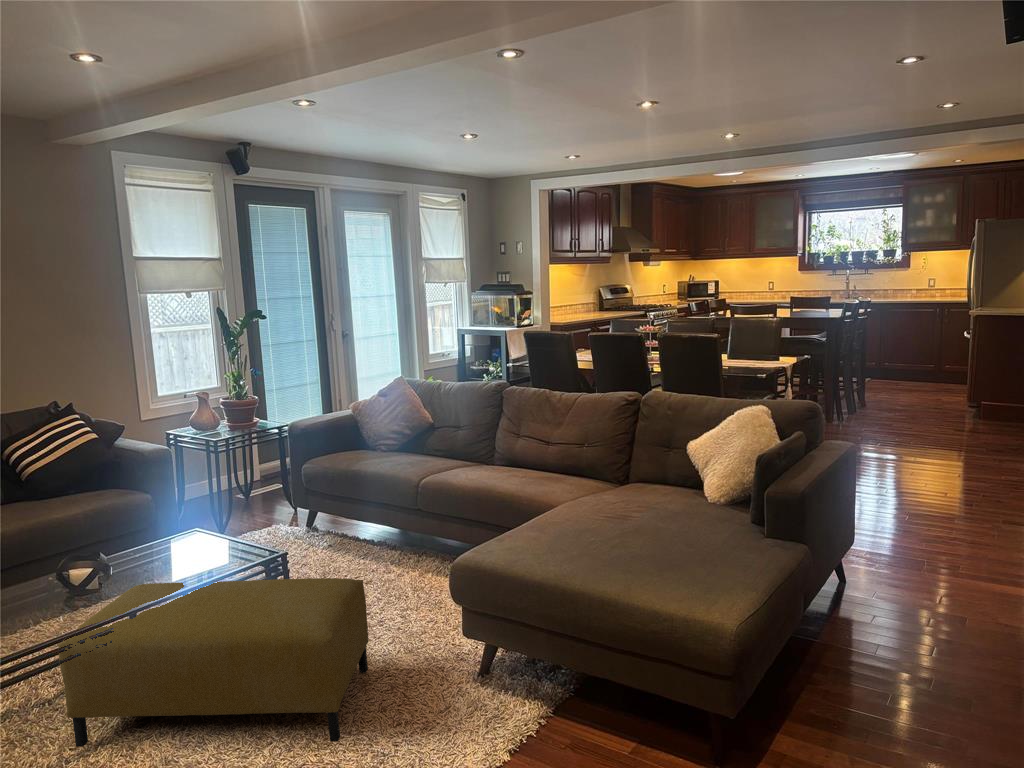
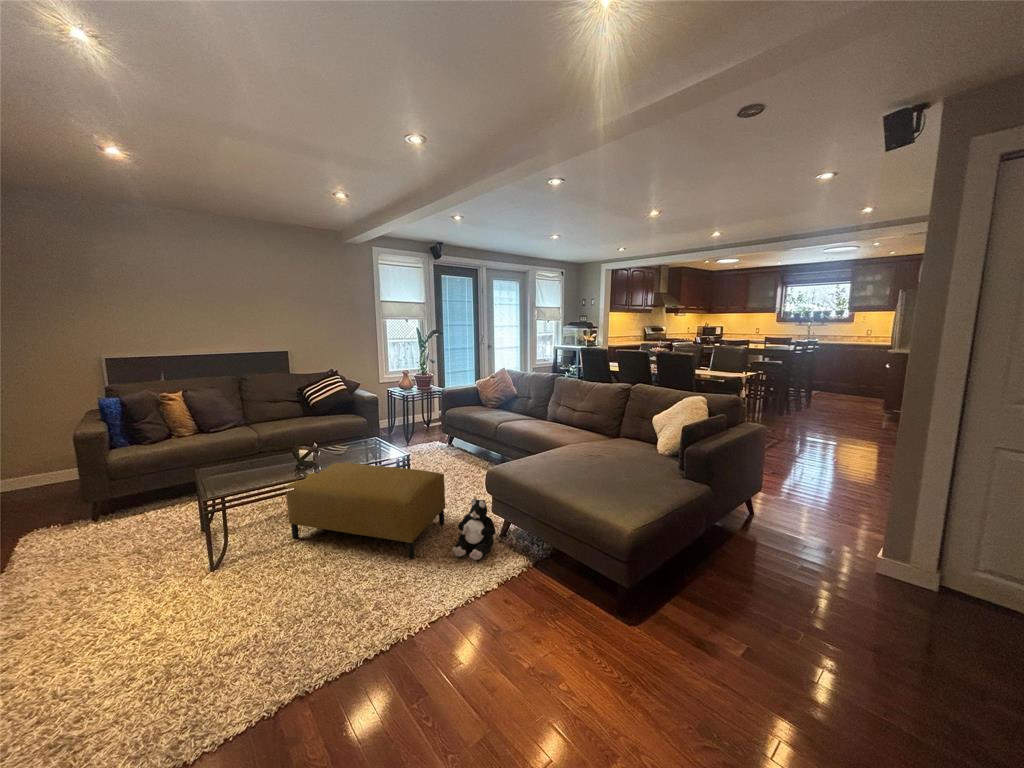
plush toy: none [408,615,478,722] -> present [452,498,495,560]

